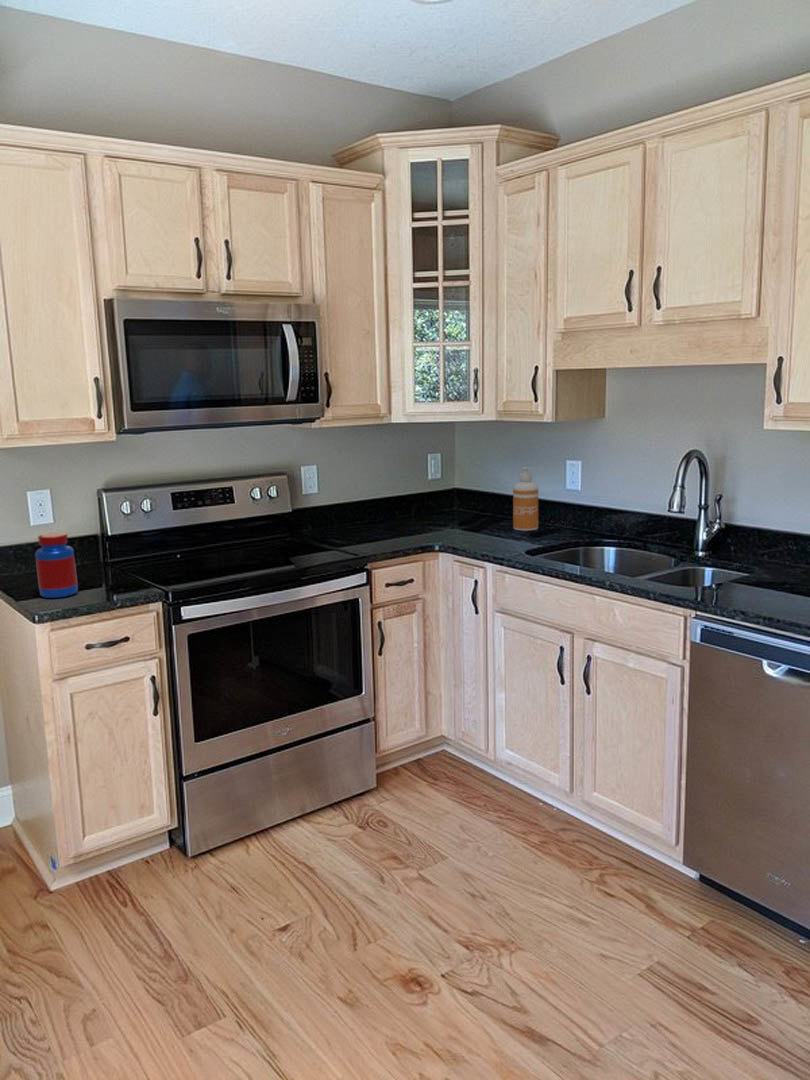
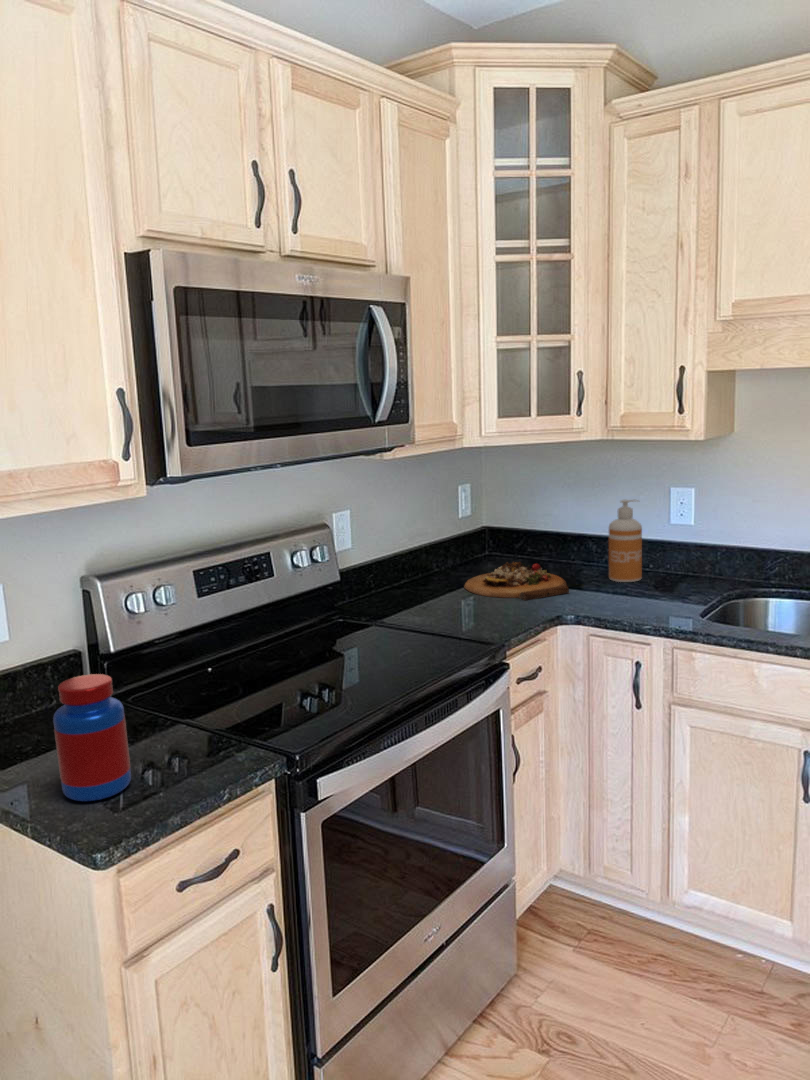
cutting board: none [403,510,480,536] -> present [464,562,569,600]

